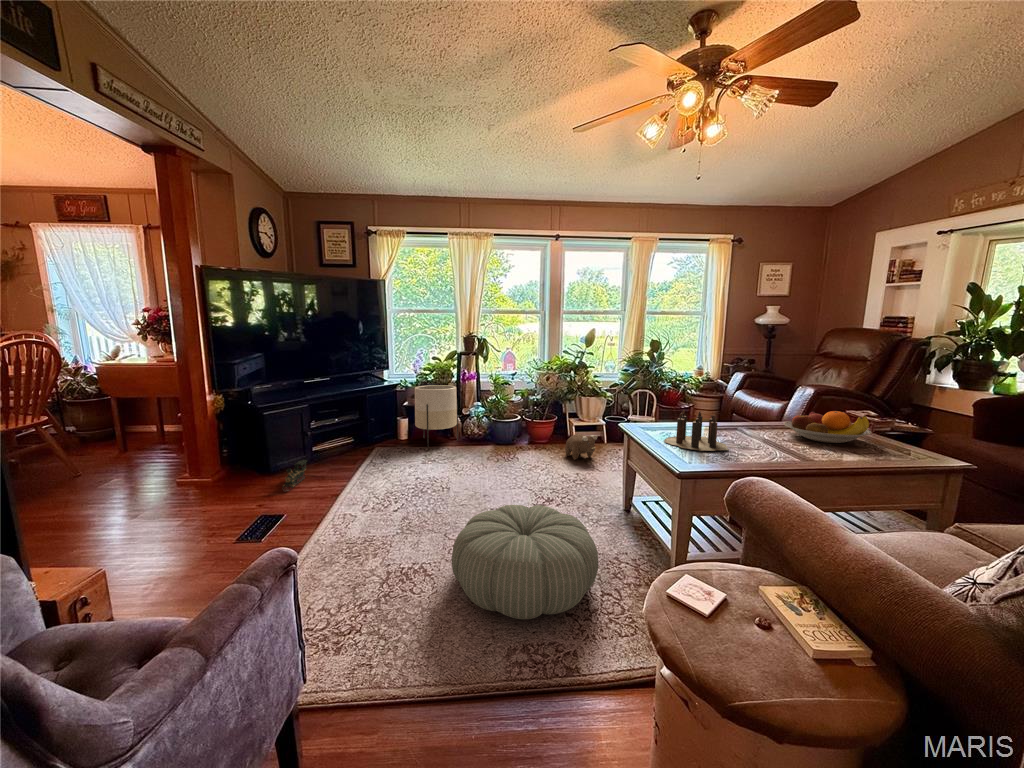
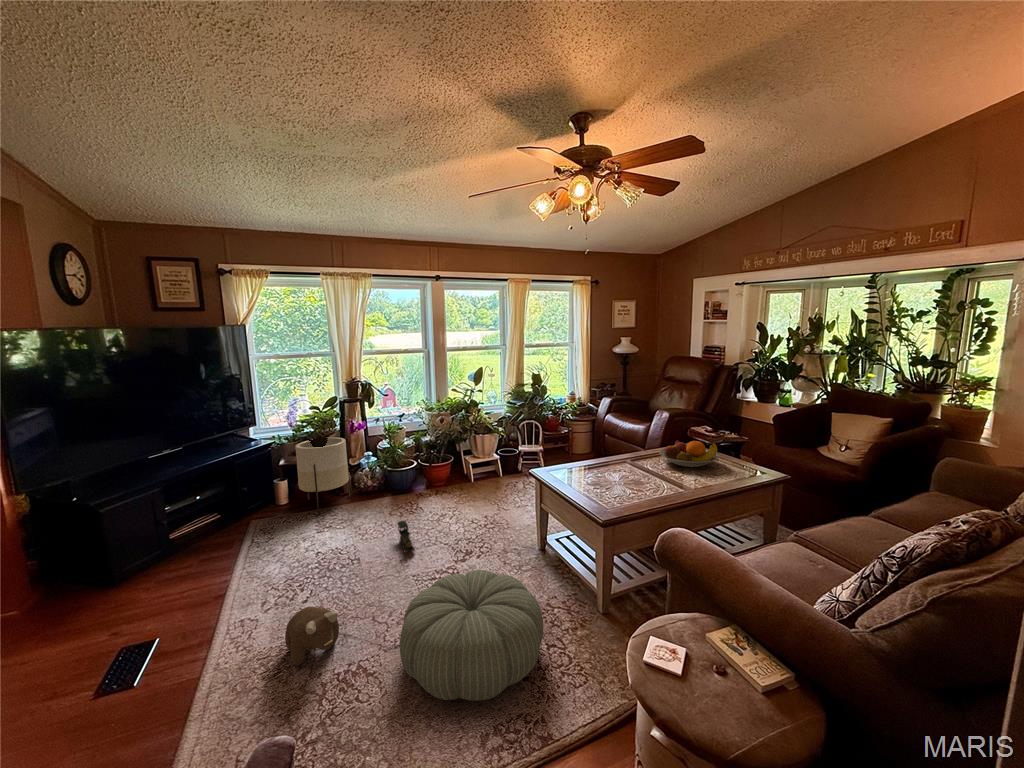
candle: present [664,410,729,451] -> none [575,455,638,493]
plush toy: present [565,434,598,460] -> present [285,607,339,666]
toy train: present [283,460,307,491] -> present [398,521,415,557]

